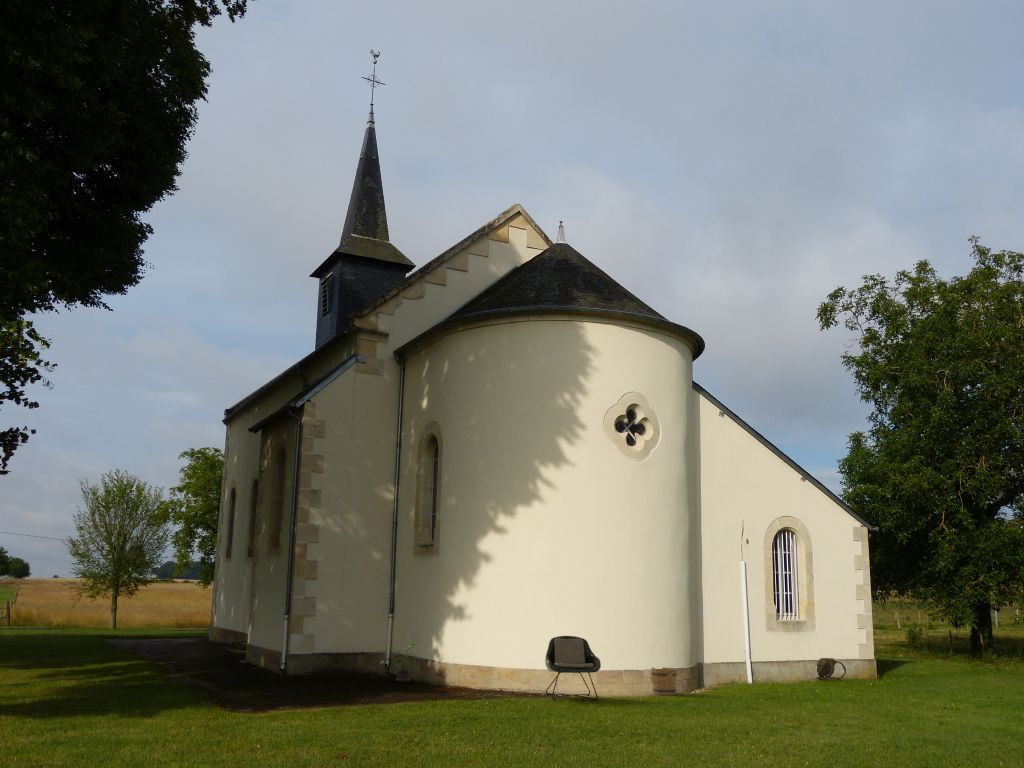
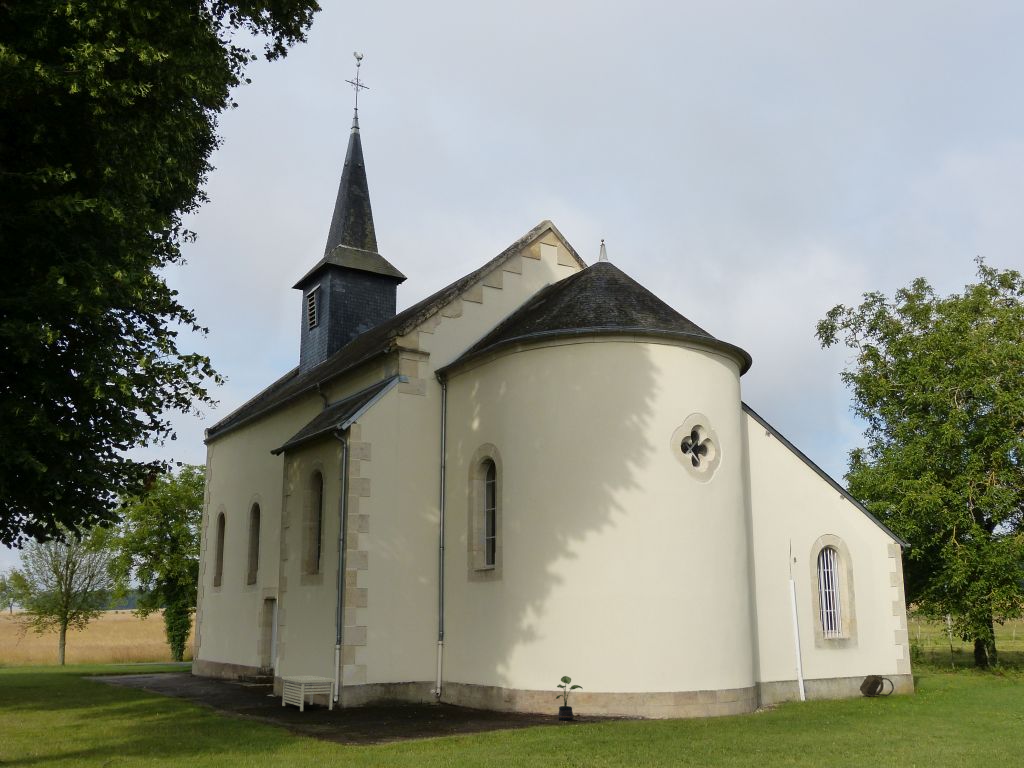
lounge chair: present [545,636,601,700] -> none [626,659,685,724]
storage bench: none [236,644,282,678] -> present [282,675,335,711]
potted plant: present [393,644,415,683] -> present [556,676,583,720]
bucket: present [650,668,677,695] -> none [723,689,752,716]

